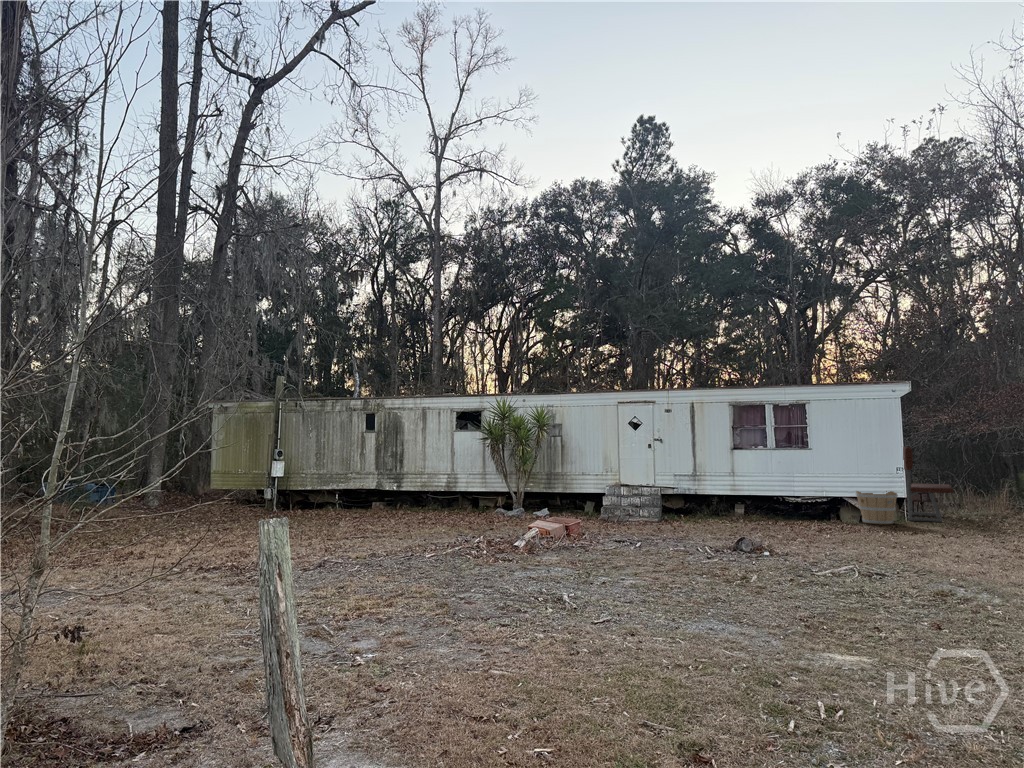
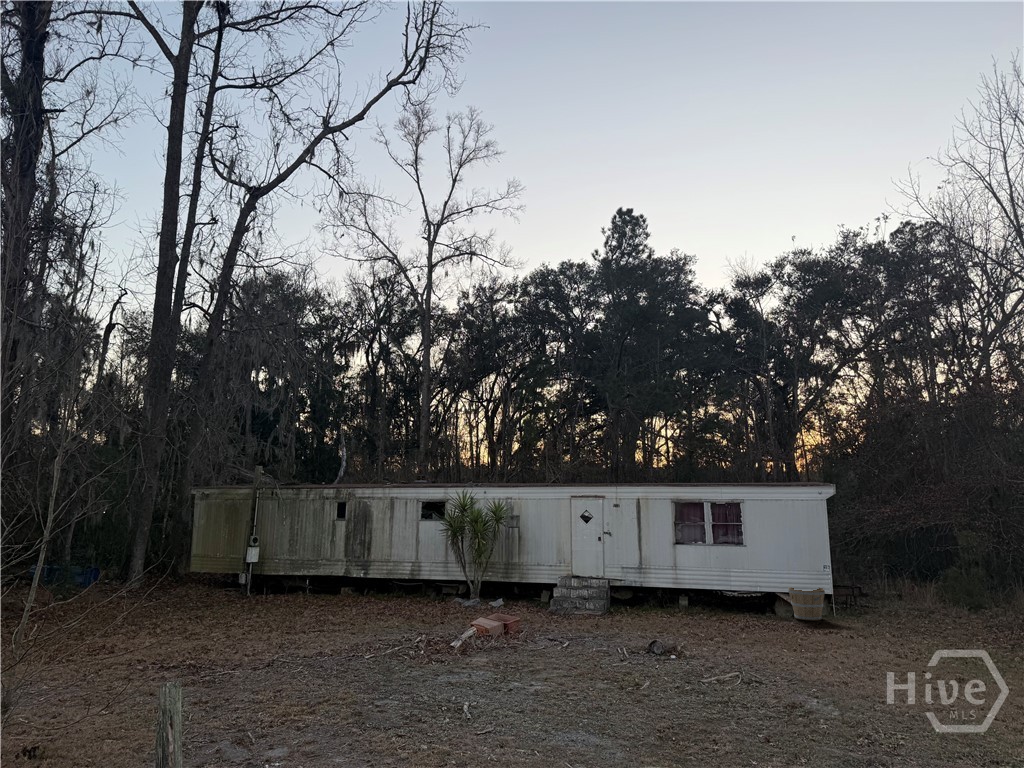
bench: present [903,447,953,522] -> none [833,543,884,619]

